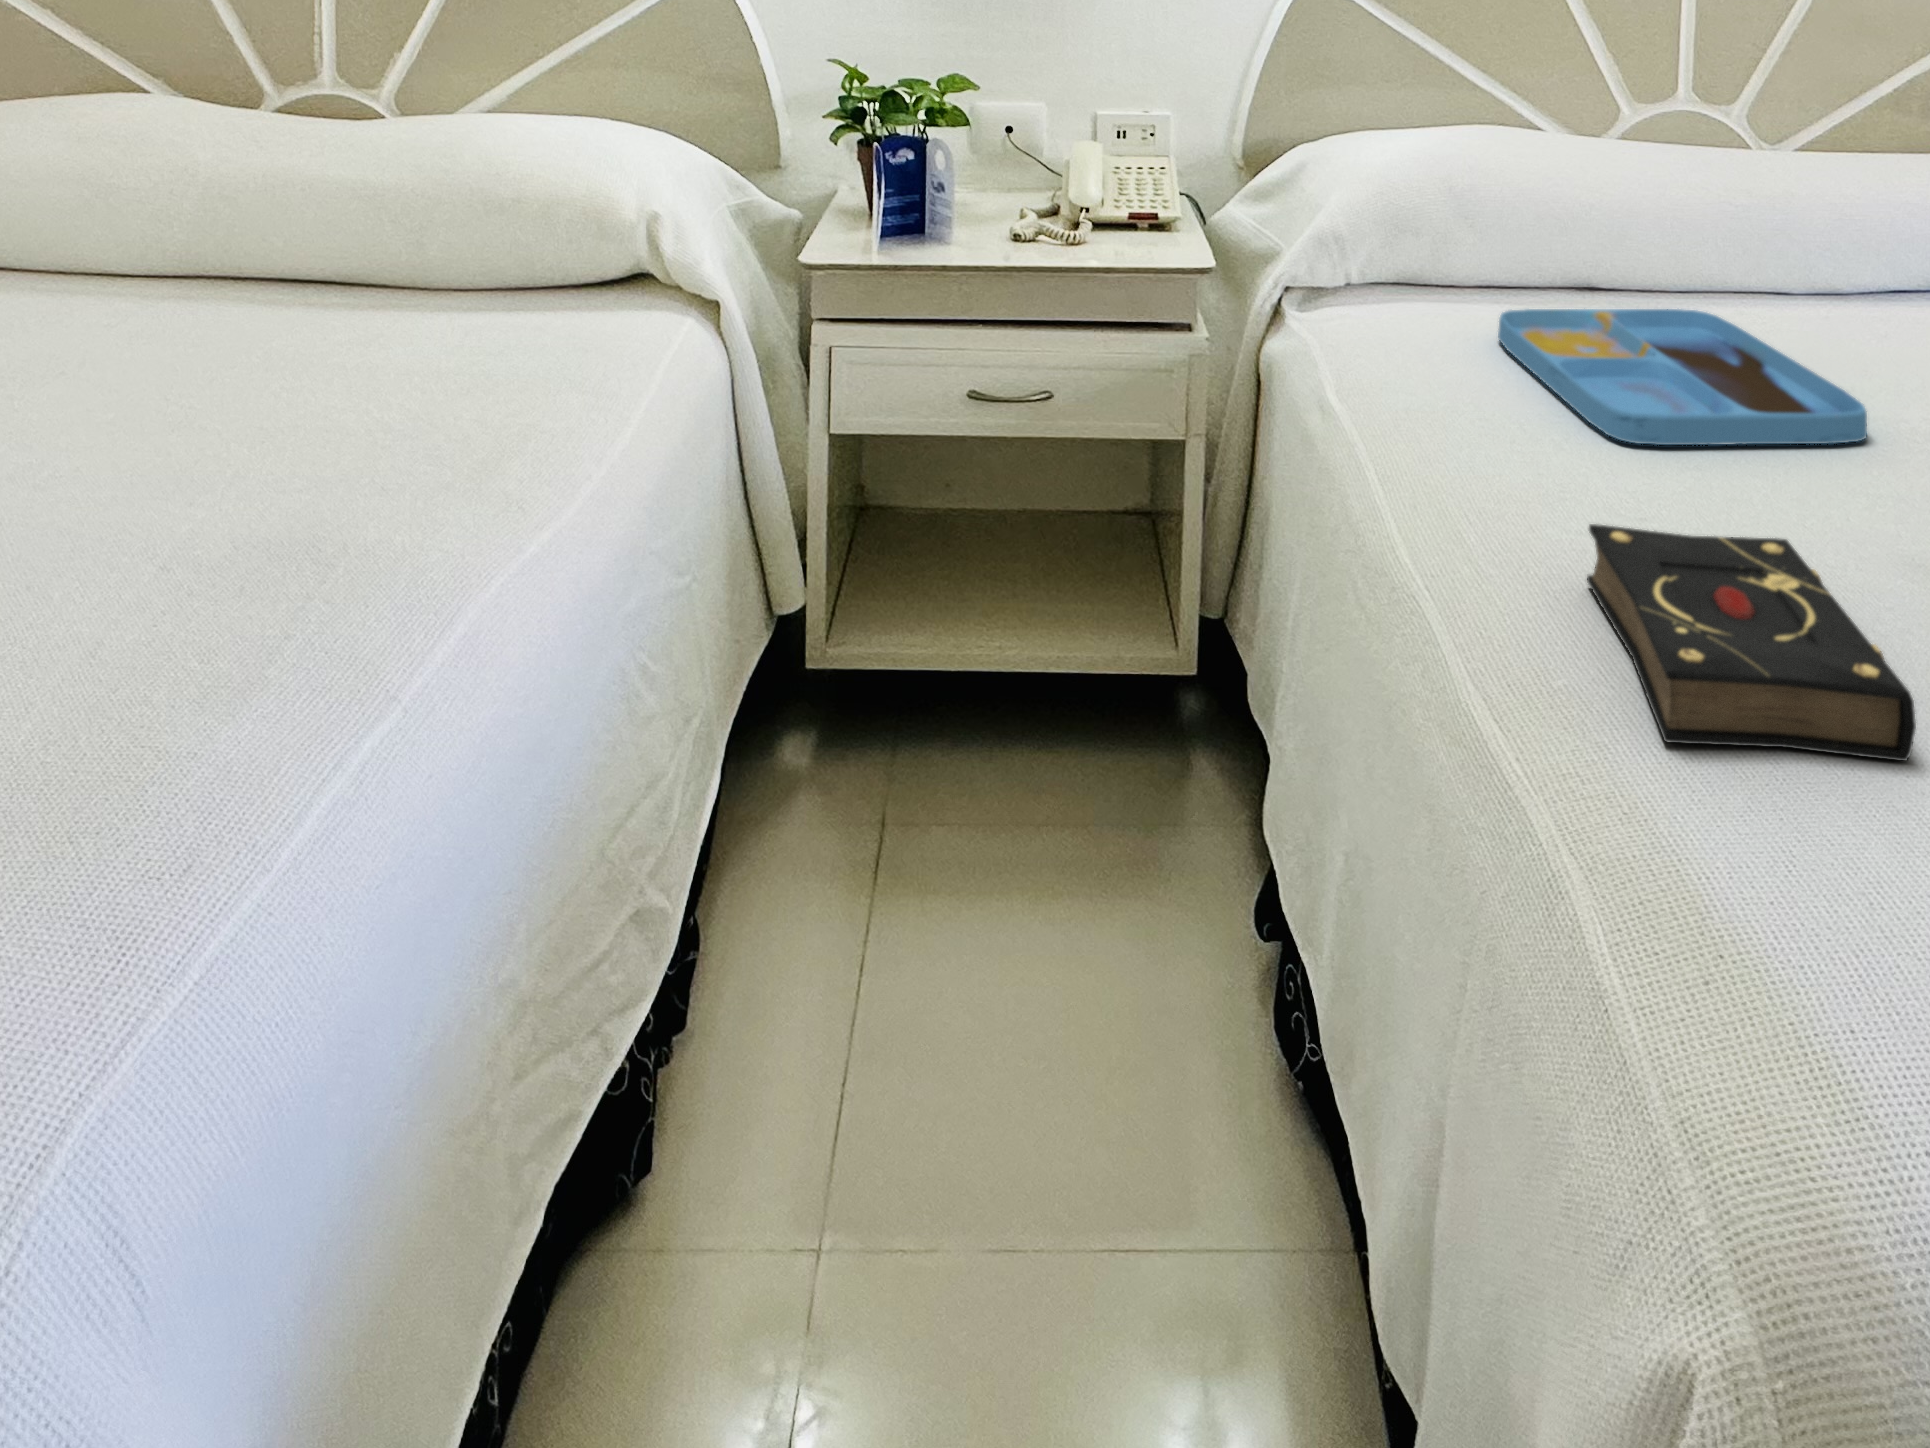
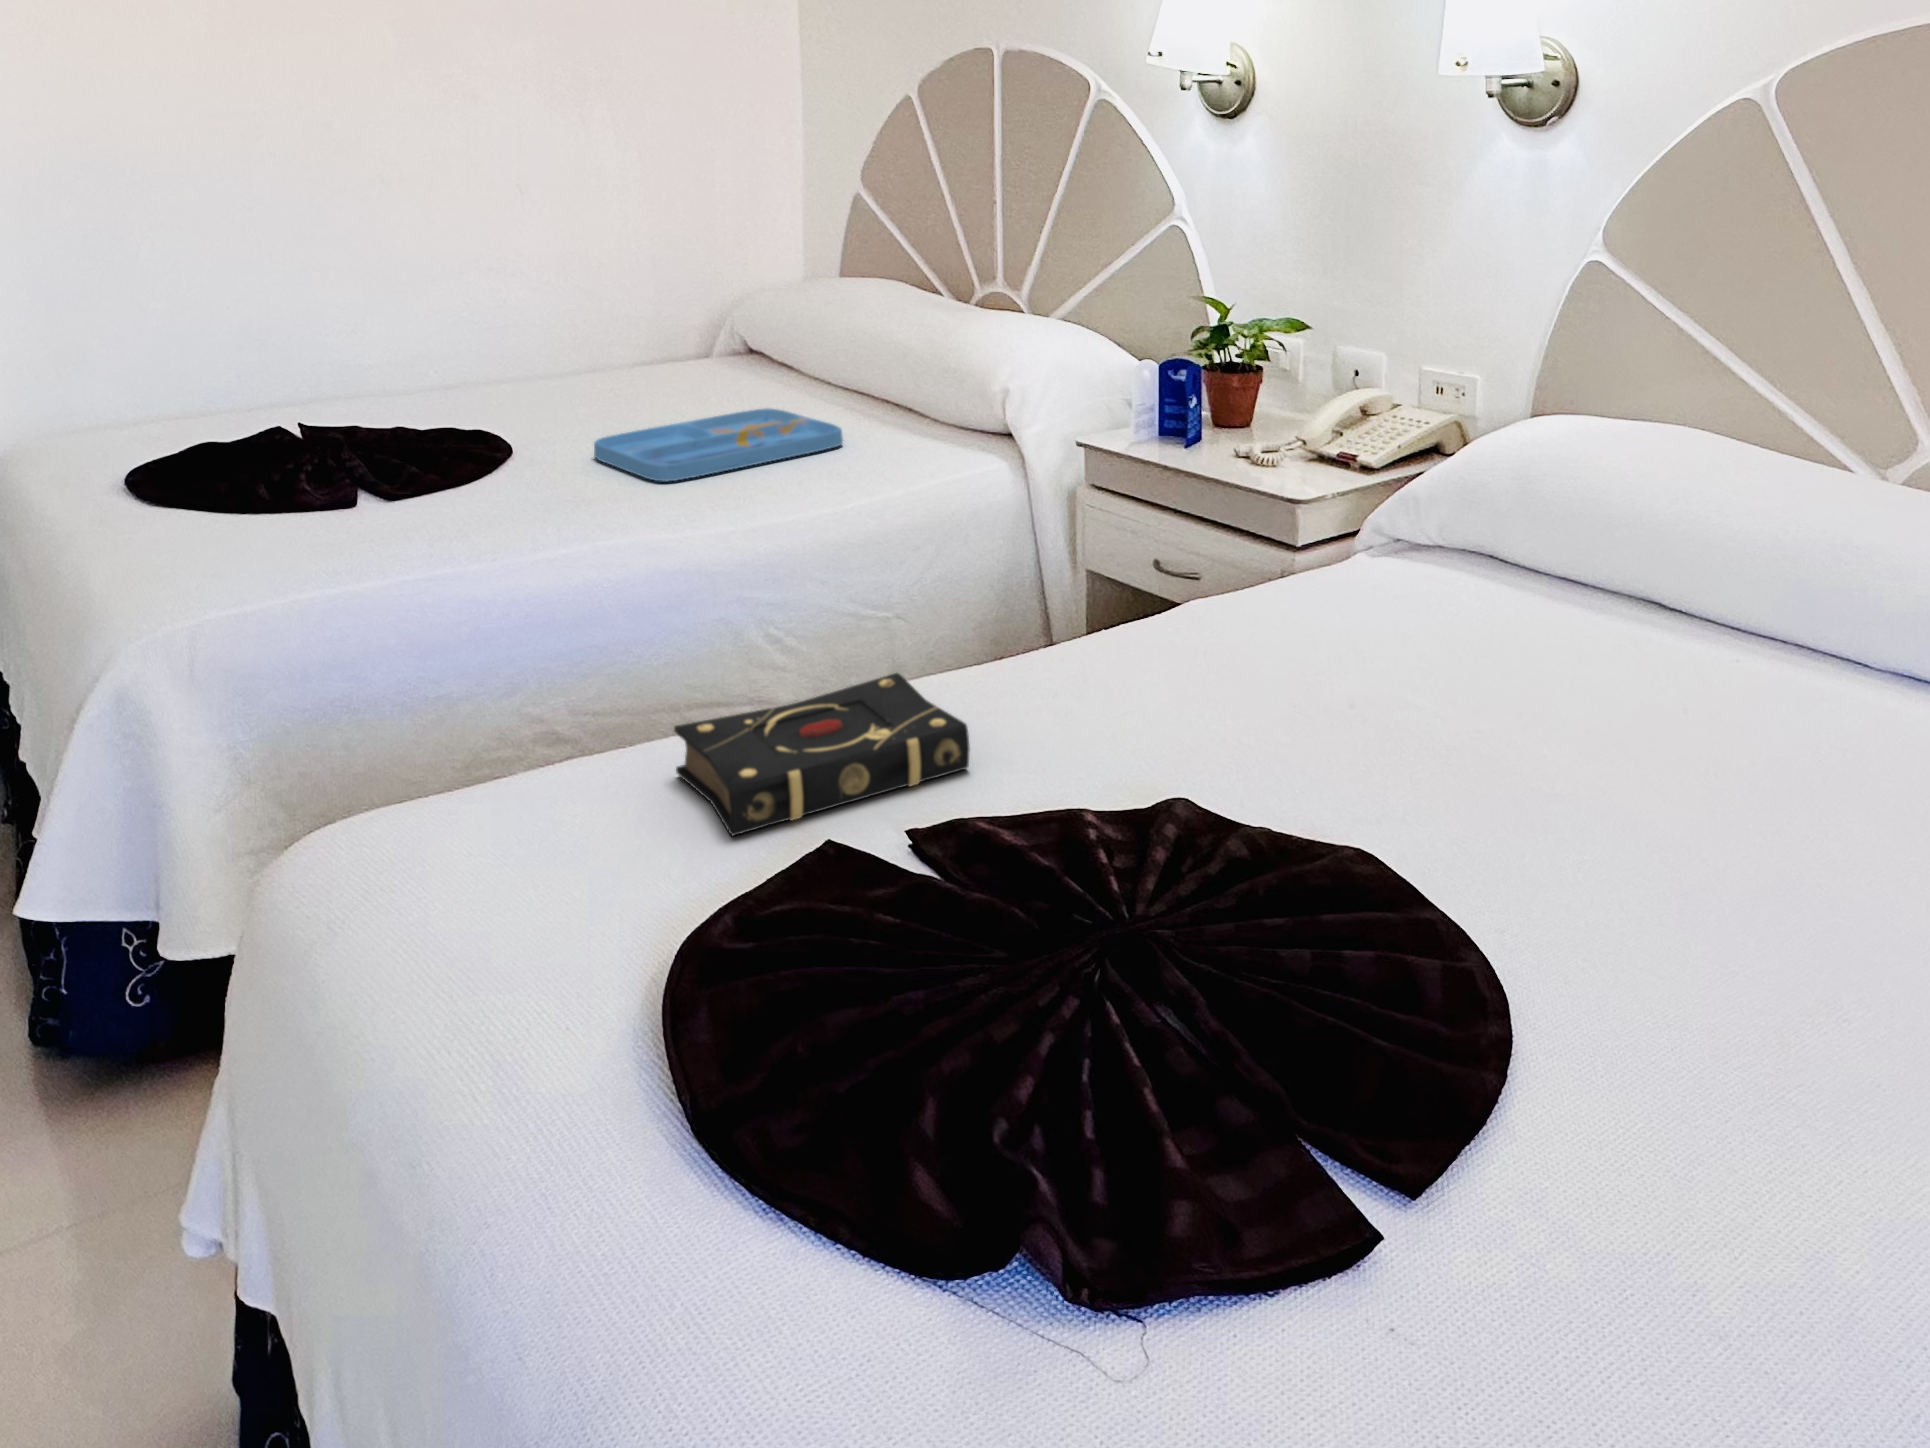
tray: present [1498,309,1867,445] -> present [594,408,843,481]

